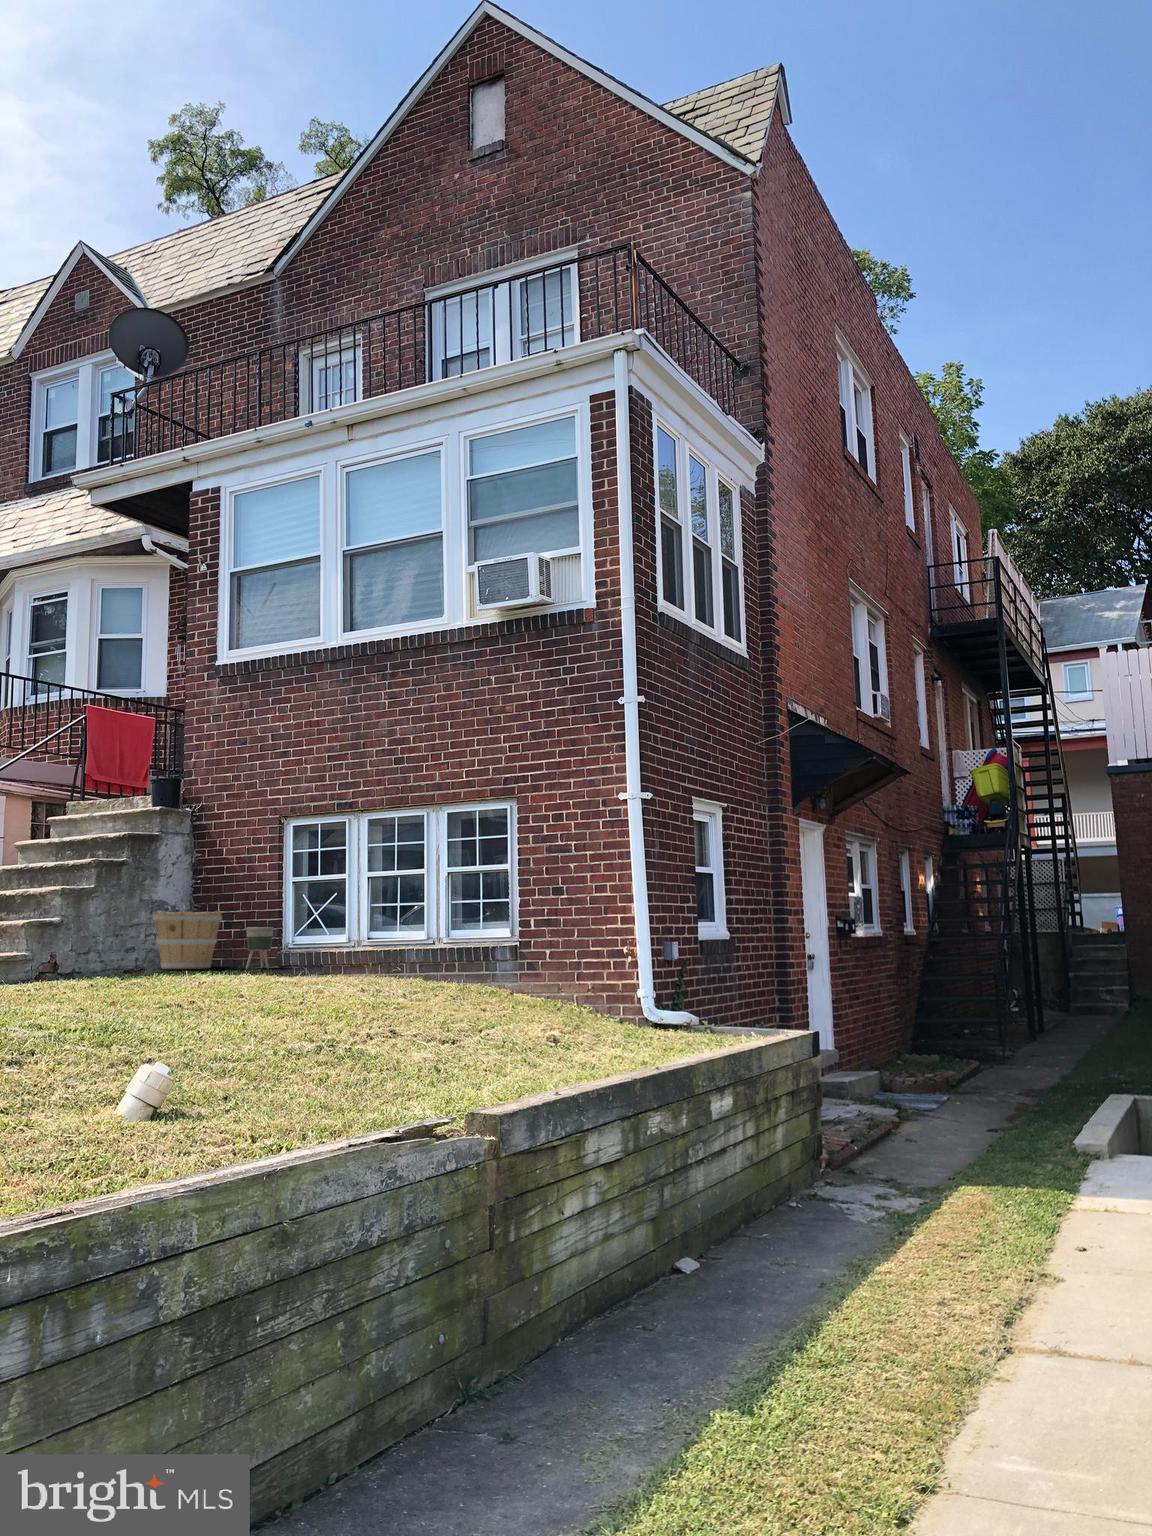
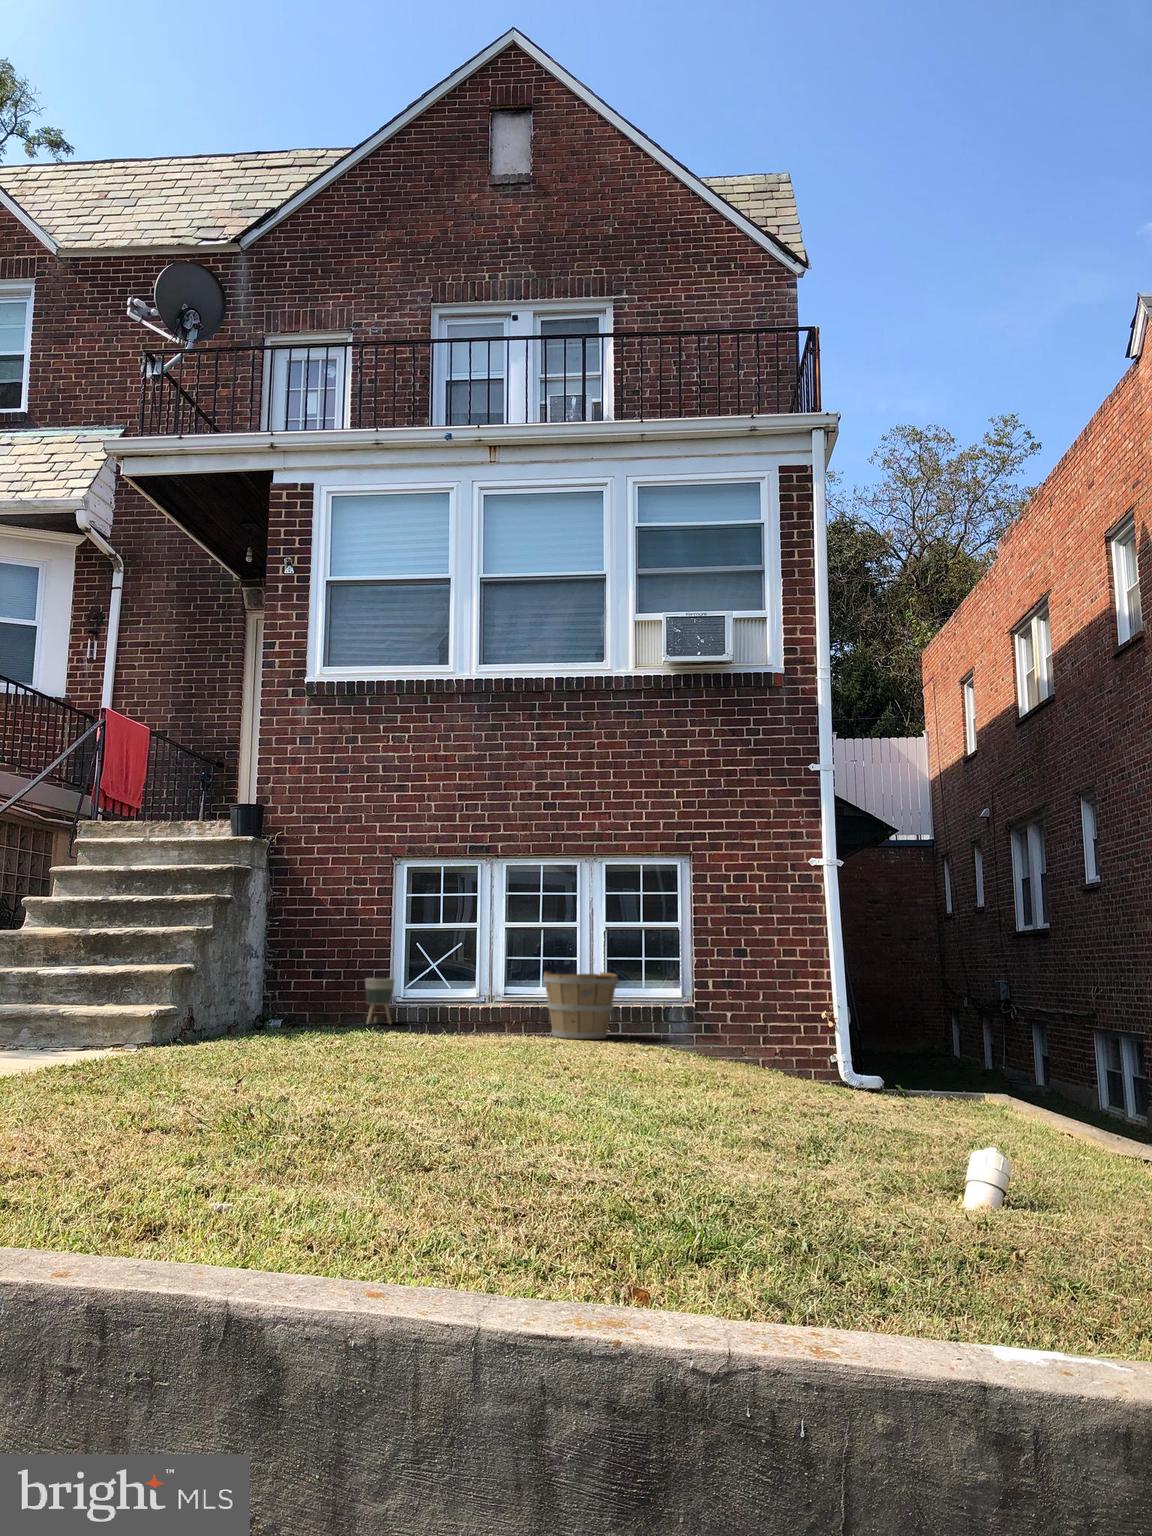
wooden bucket: present [153,911,222,969] -> present [543,971,618,1039]

